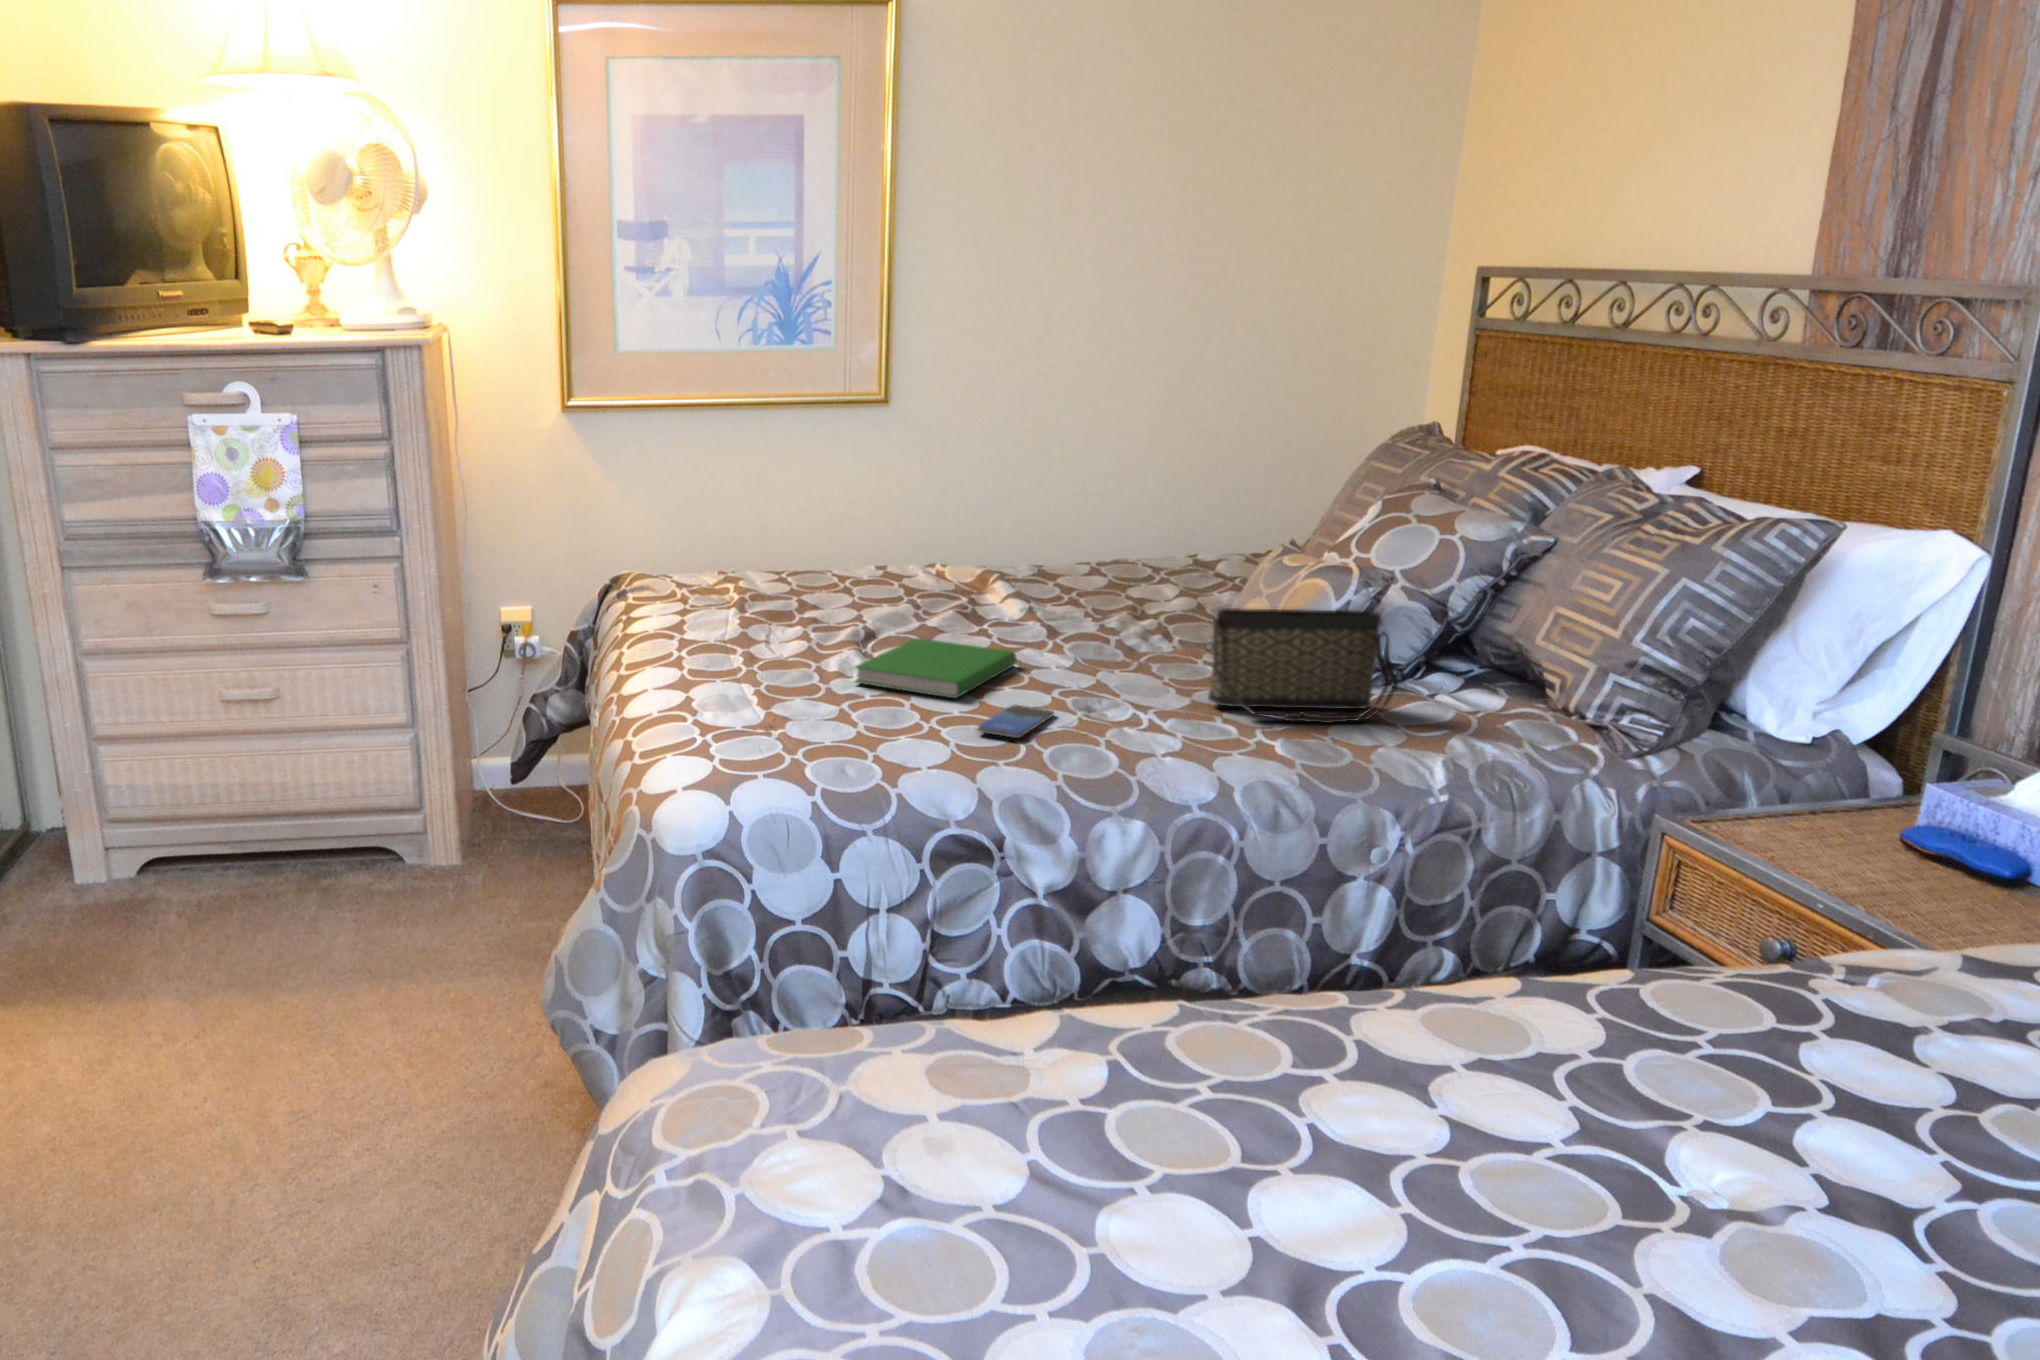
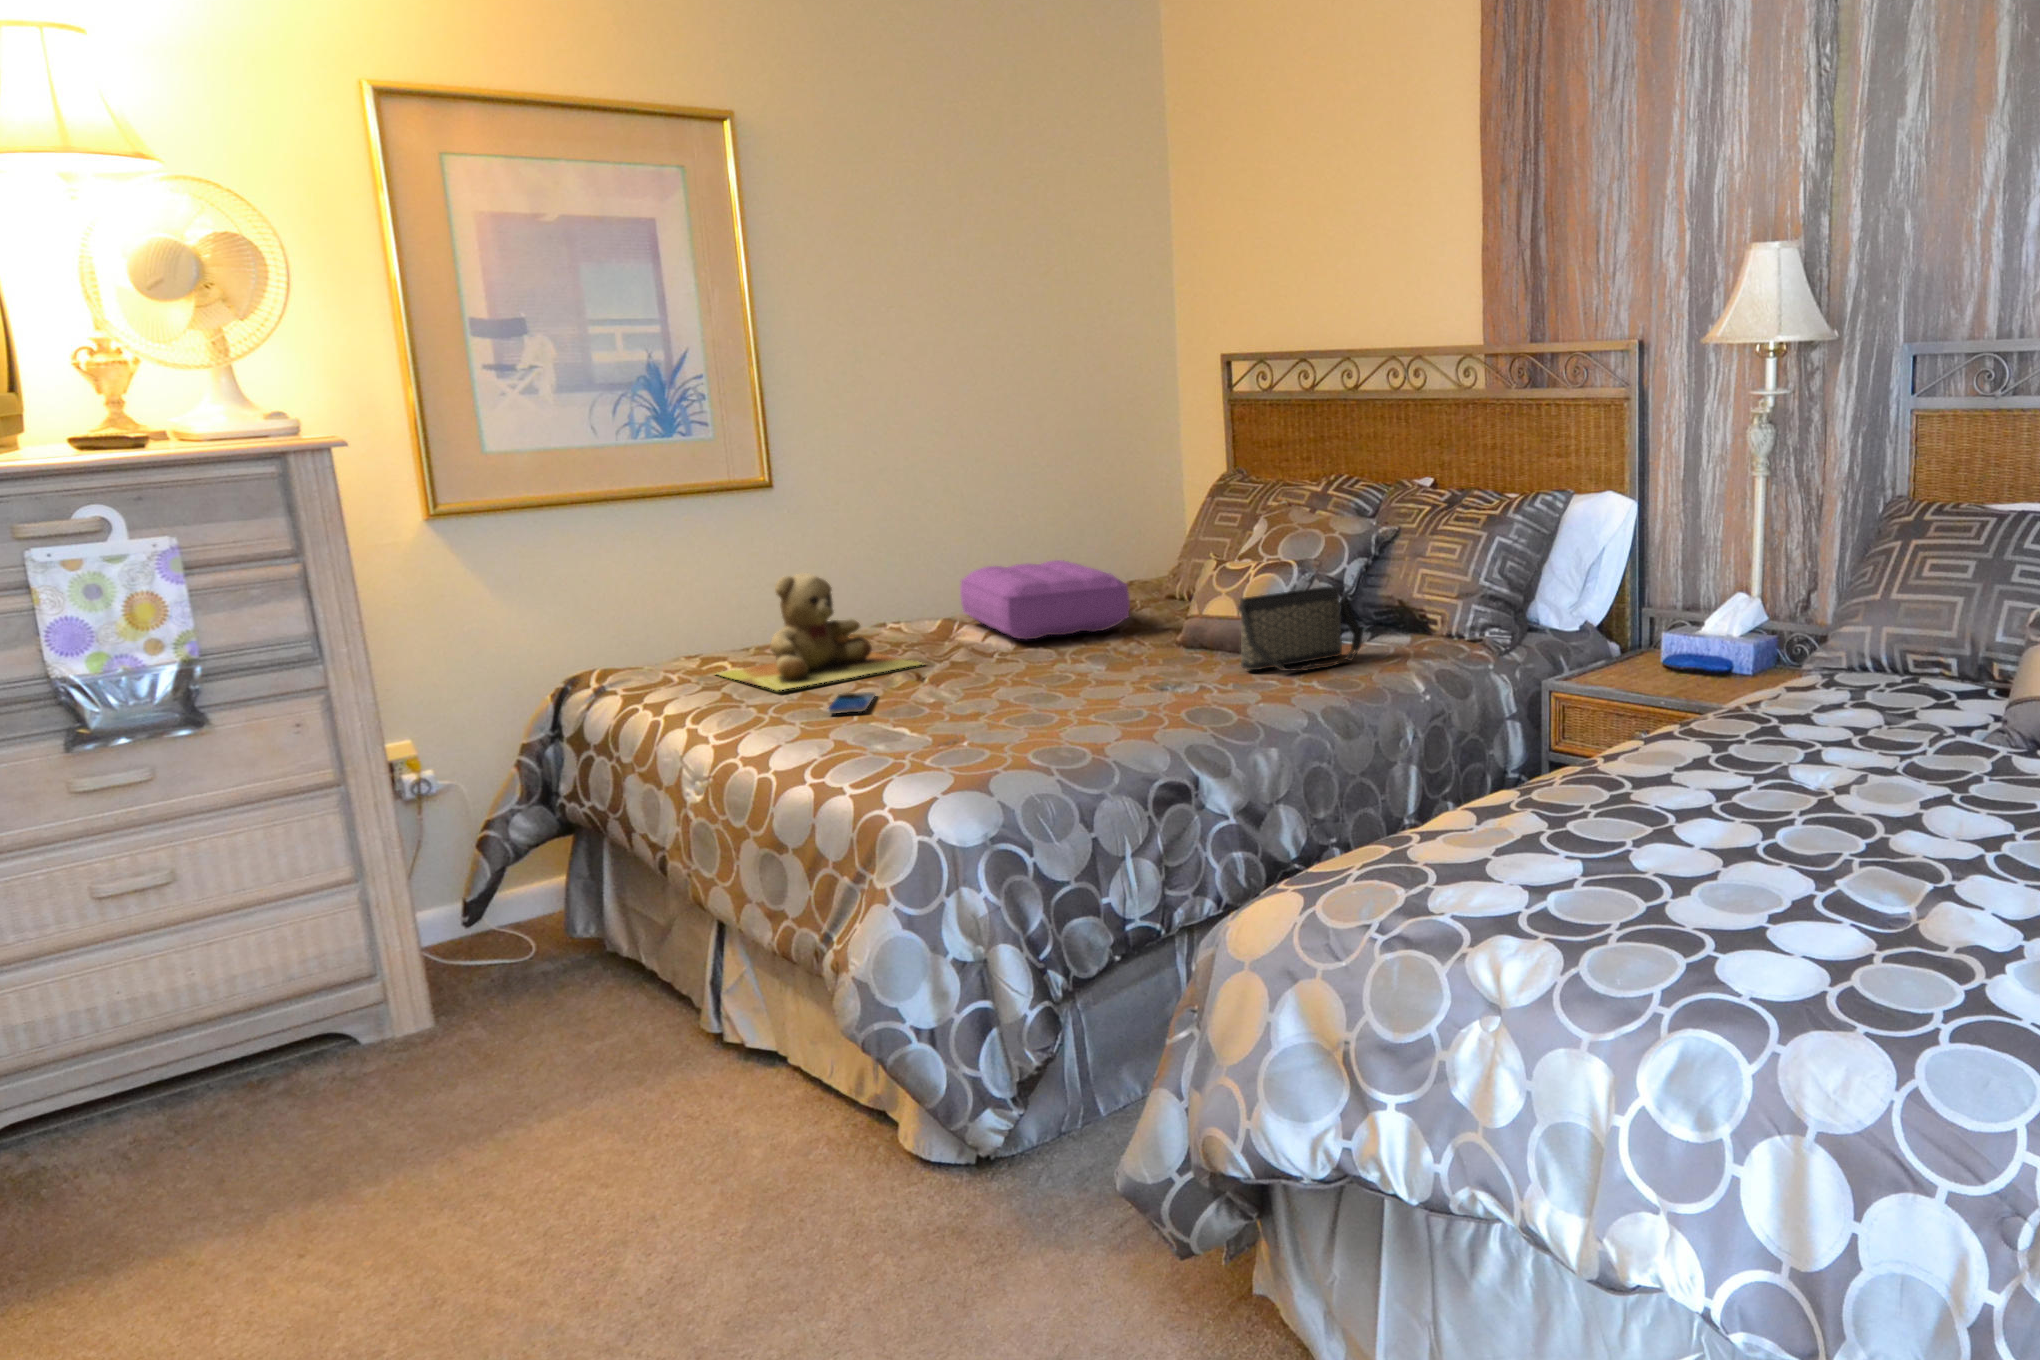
teddy bear: none [715,503,901,624] -> present [718,573,921,690]
pillow: none [1007,518,1171,615] -> present [960,560,1130,639]
hardcover book: present [855,638,1016,698] -> none [967,664,1071,707]
smartphone: present [976,705,1054,738] -> present [827,692,875,714]

